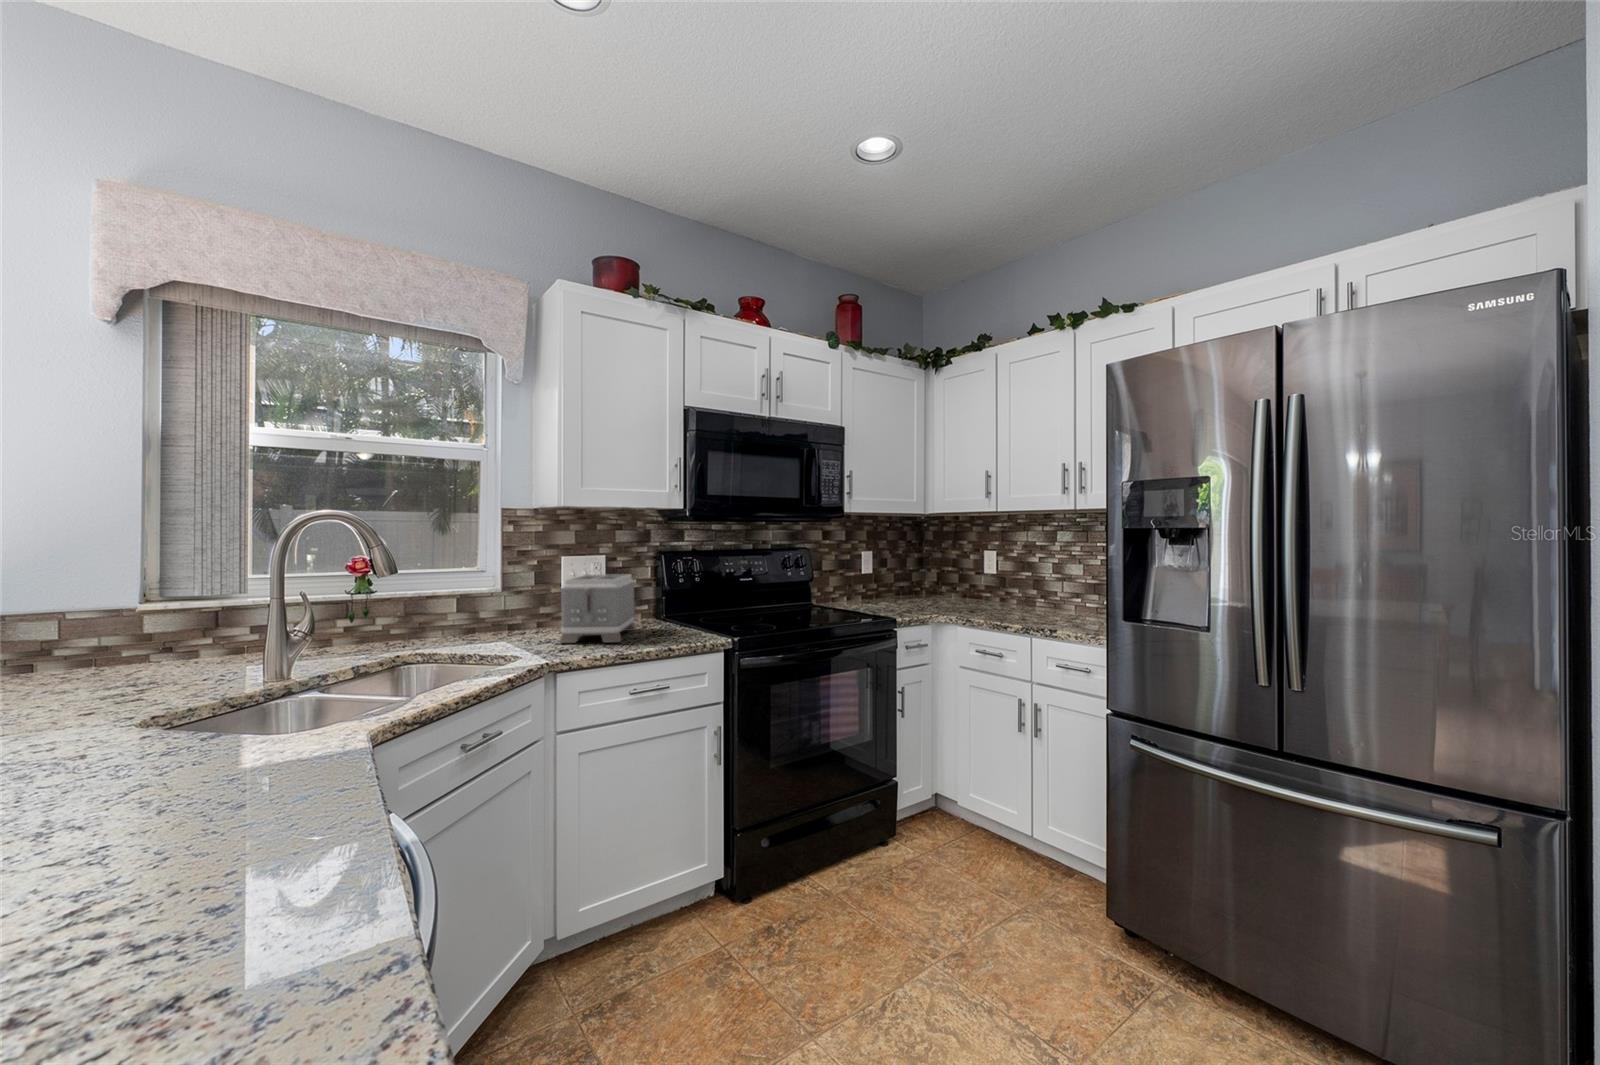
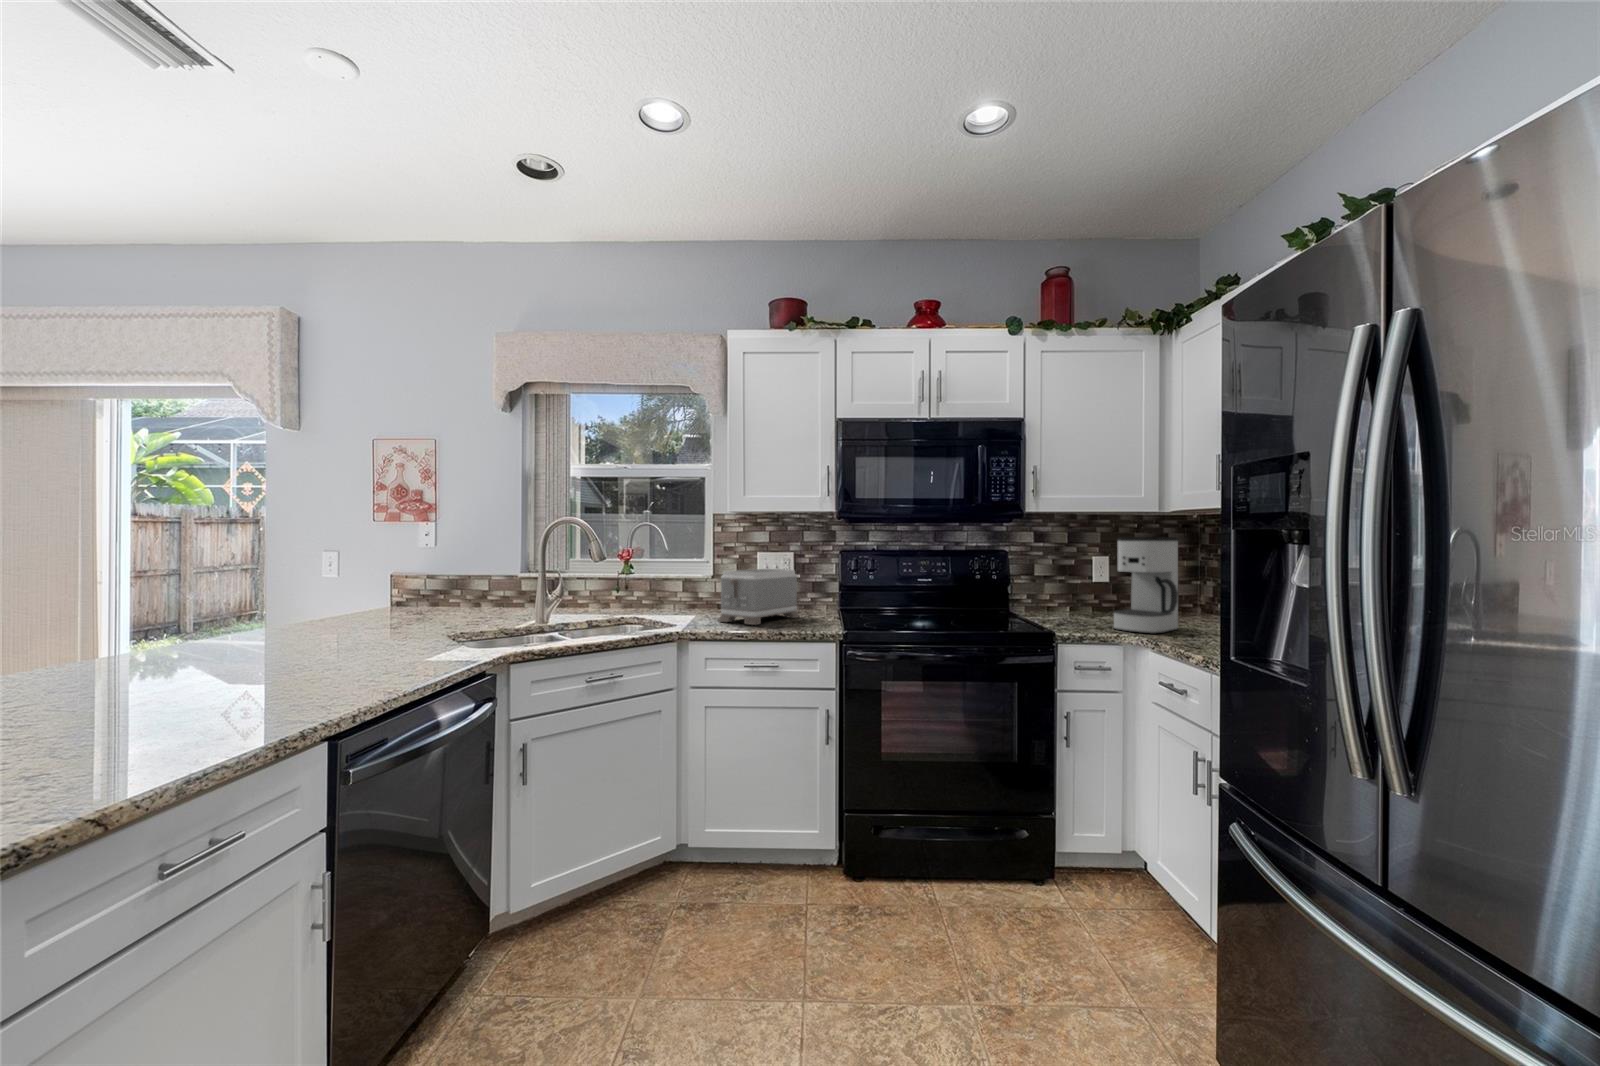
coffee maker: none [918,534,964,614] -> present [1114,537,1179,634]

